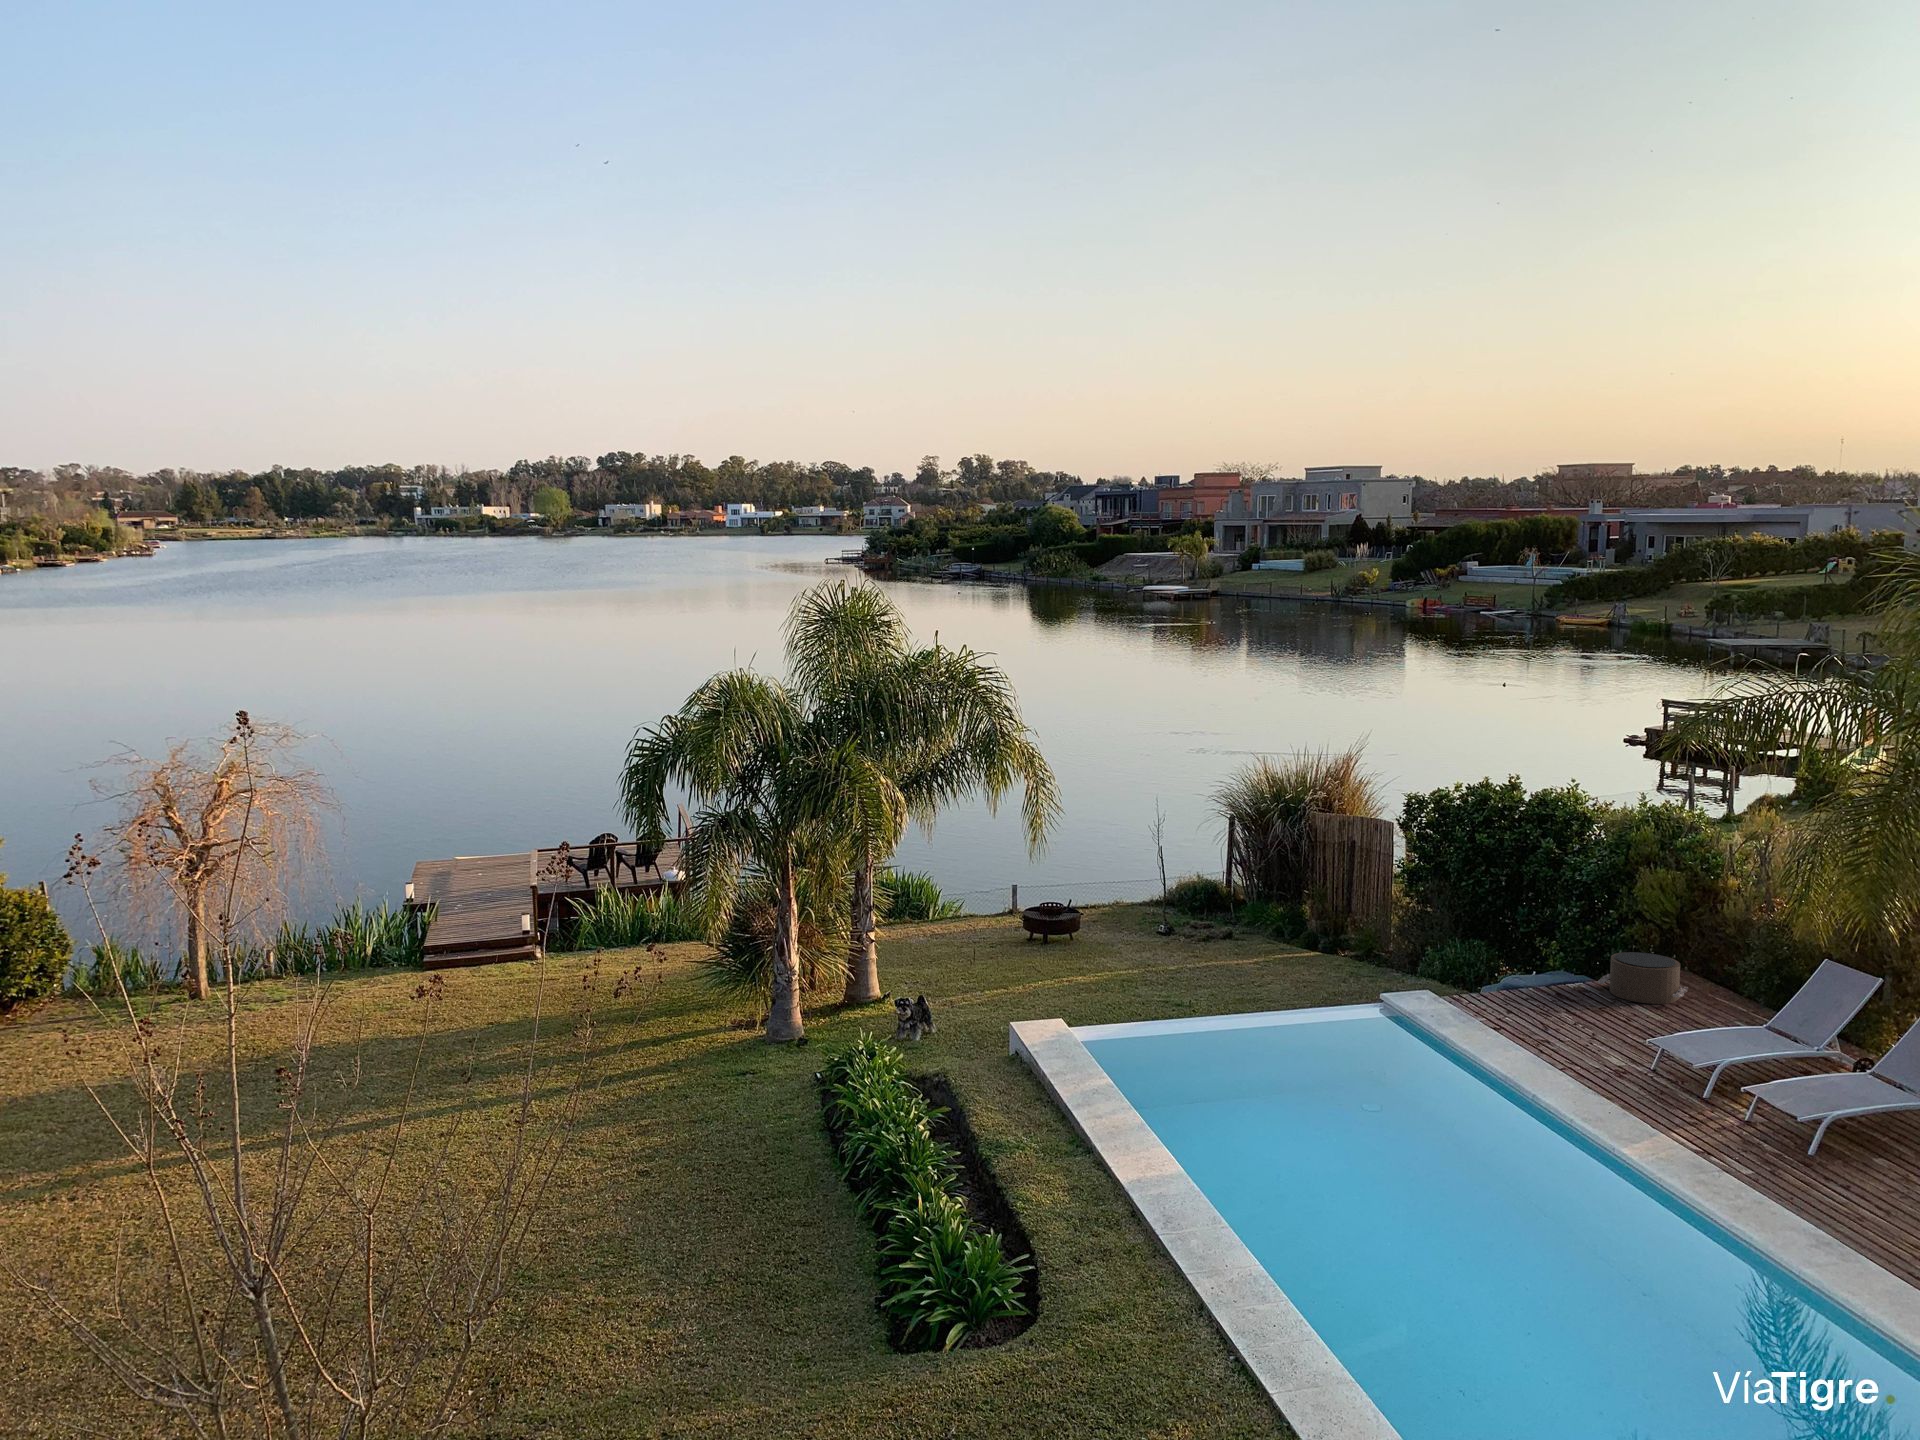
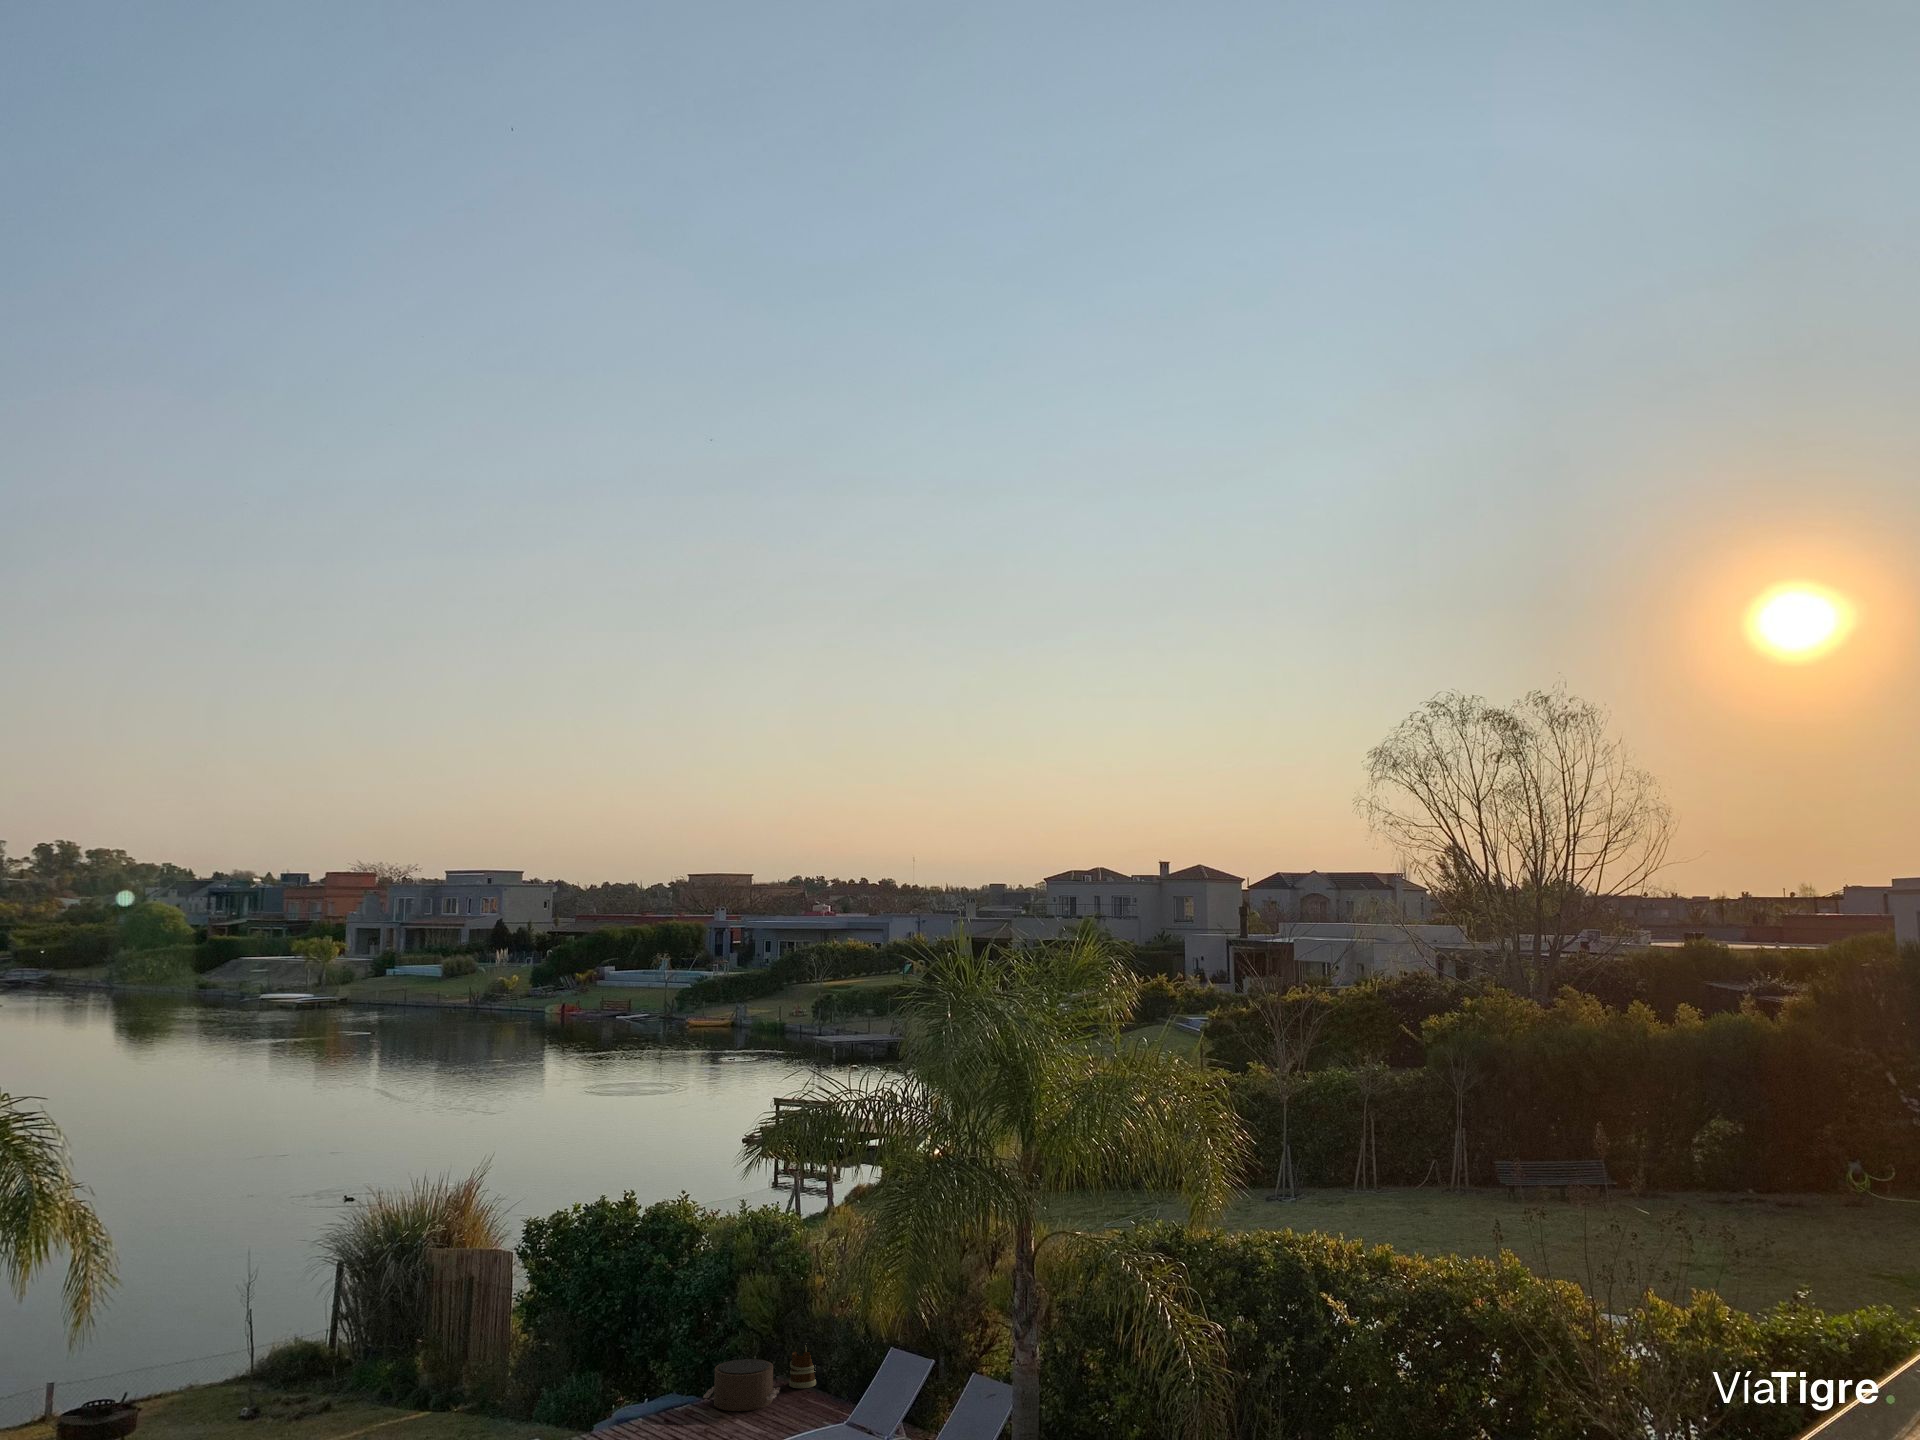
wooden bucket: none [1698,937,1732,992] -> present [789,1343,816,1388]

